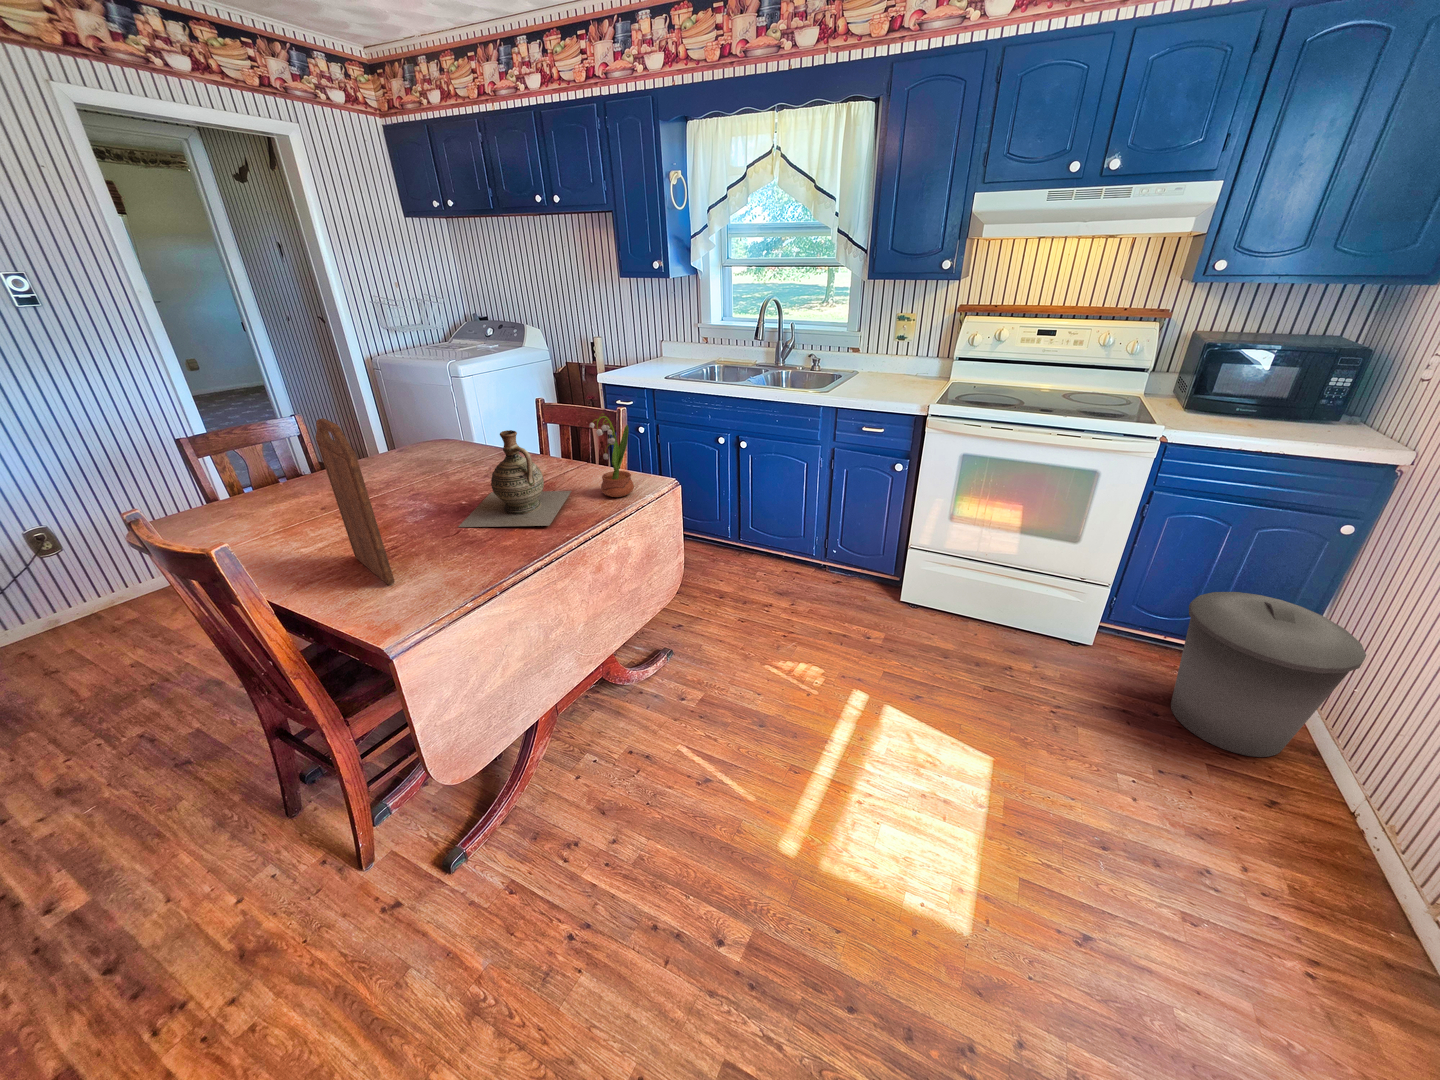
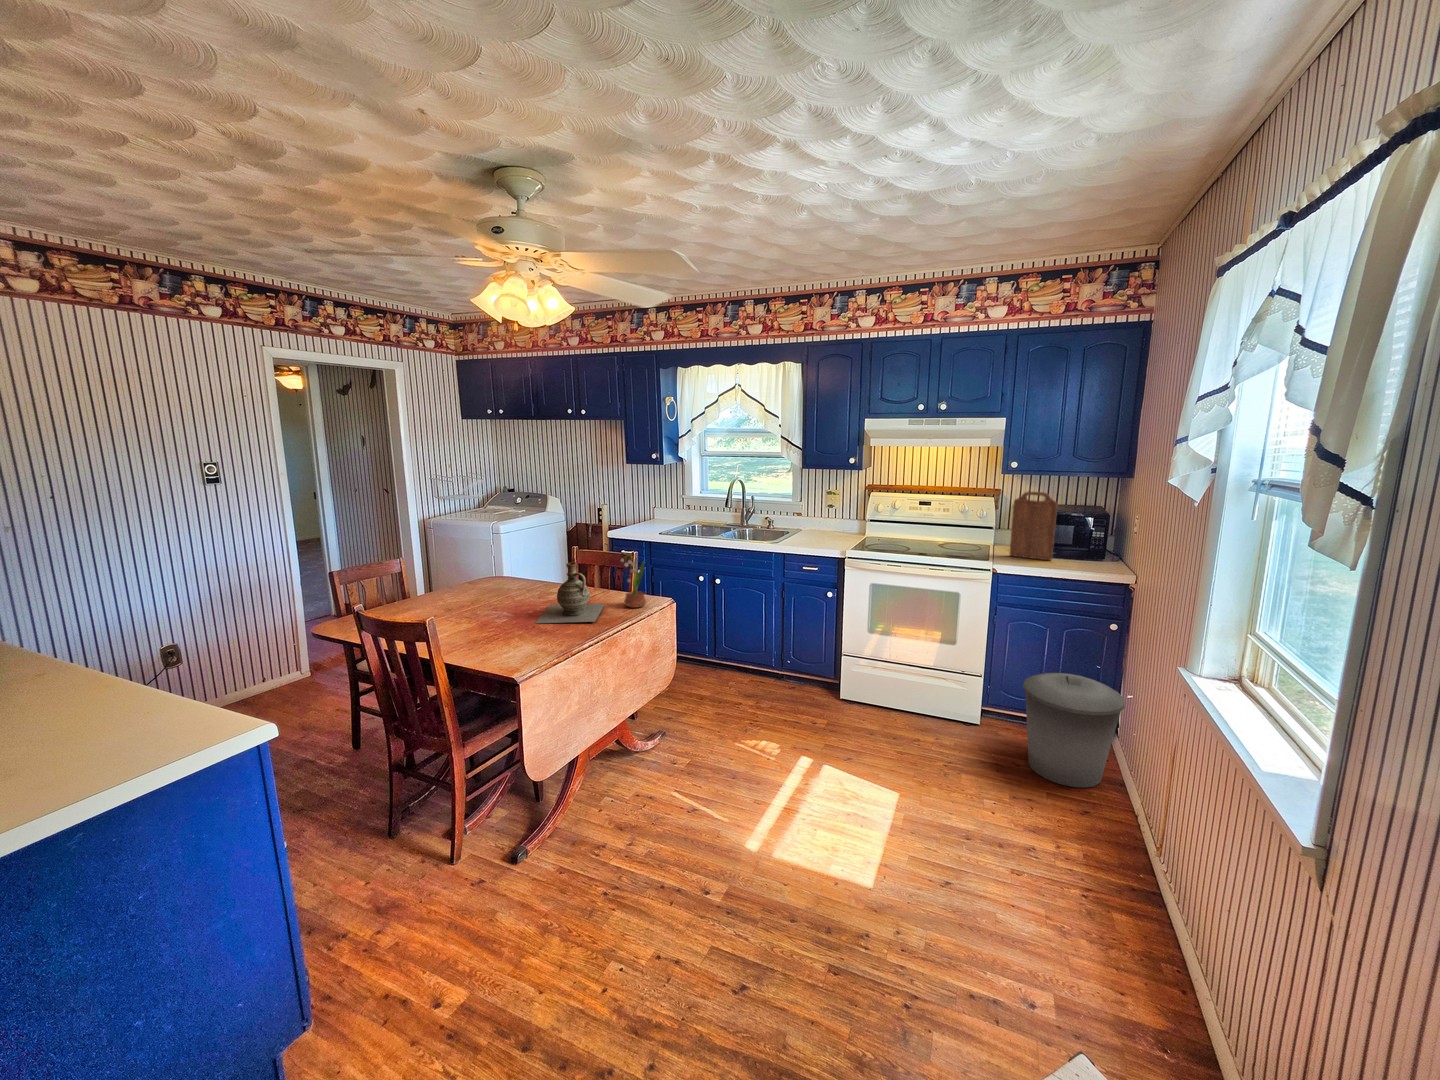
cutting board: present [315,418,394,585] -> present [1010,491,1057,560]

